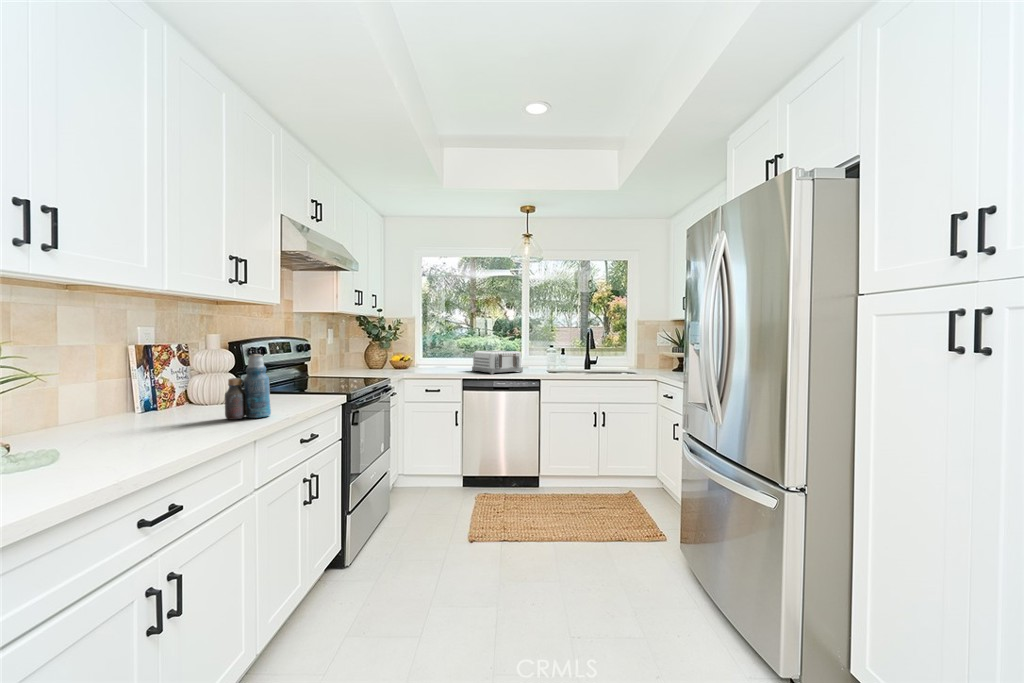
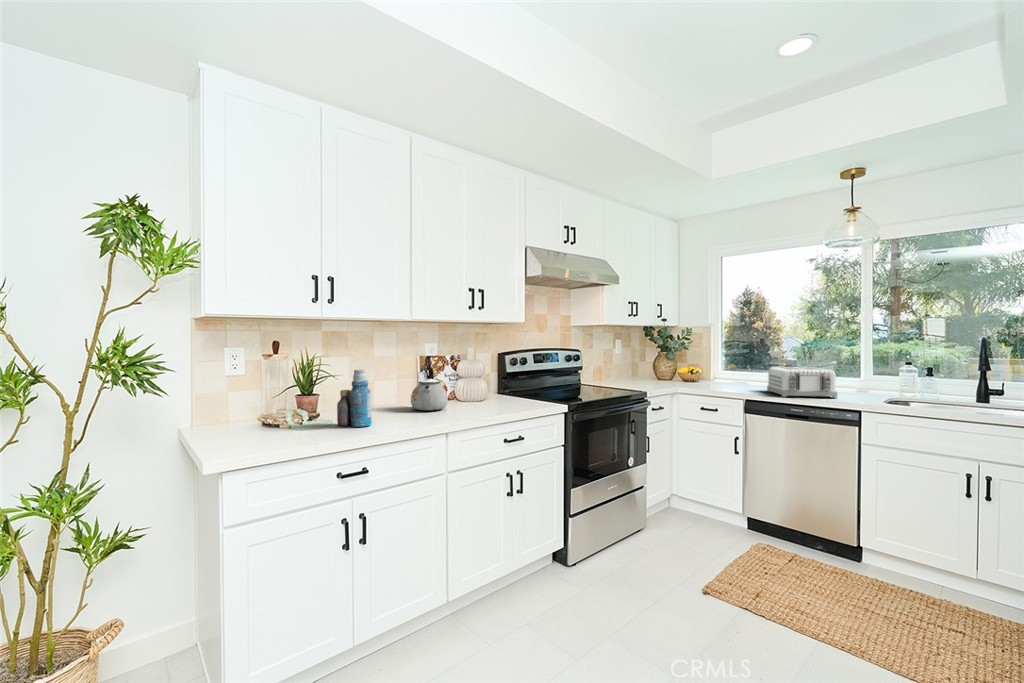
bottle: present [225,354,271,420] -> present [337,370,372,427]
kettle: none [147,359,208,418] -> present [411,367,448,411]

